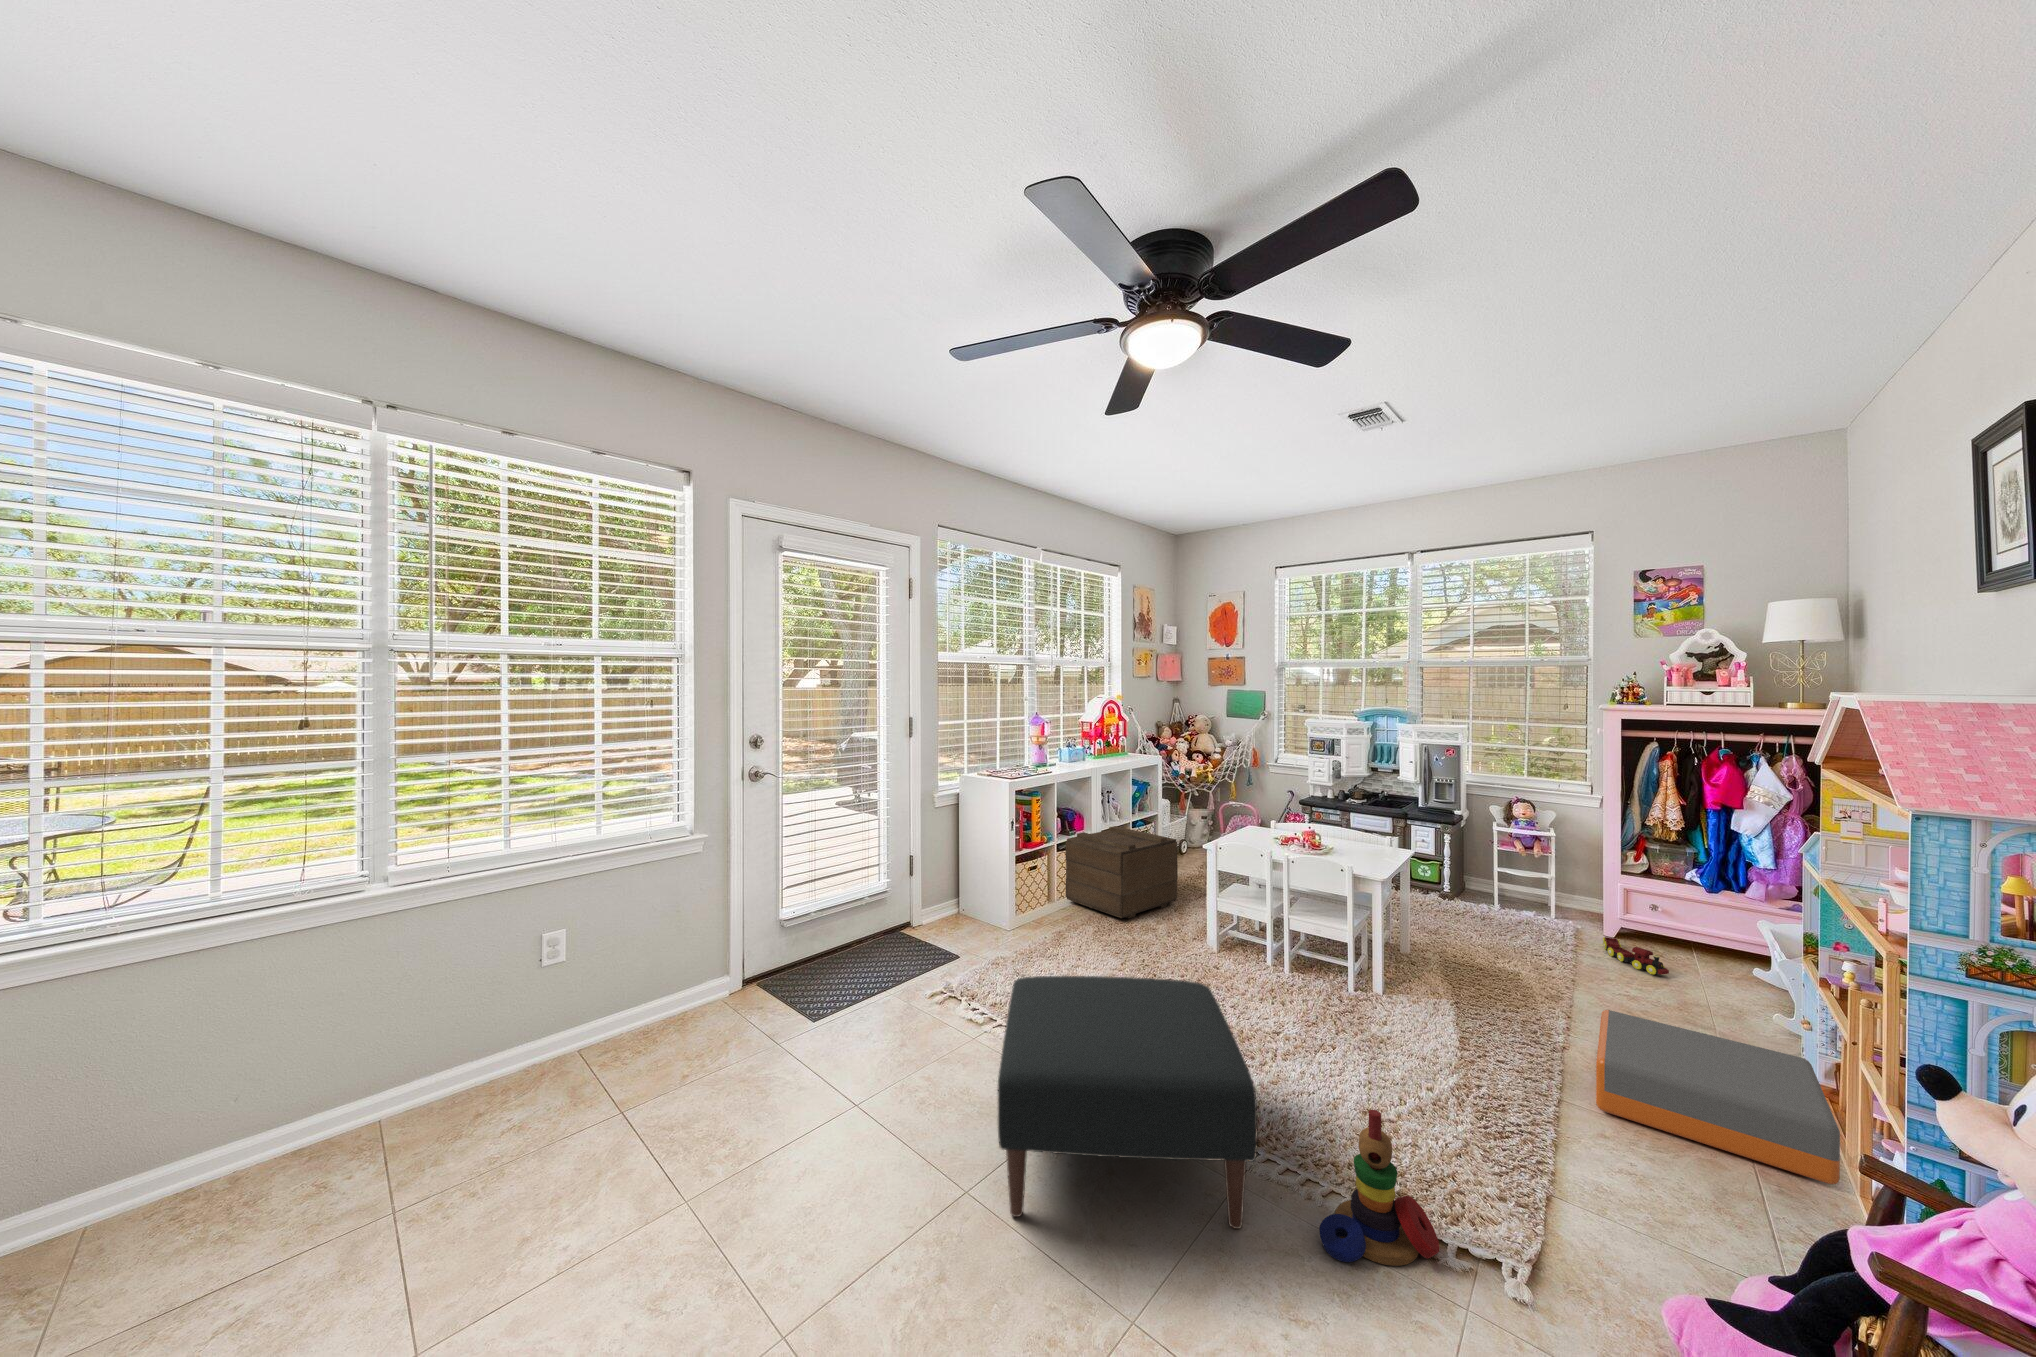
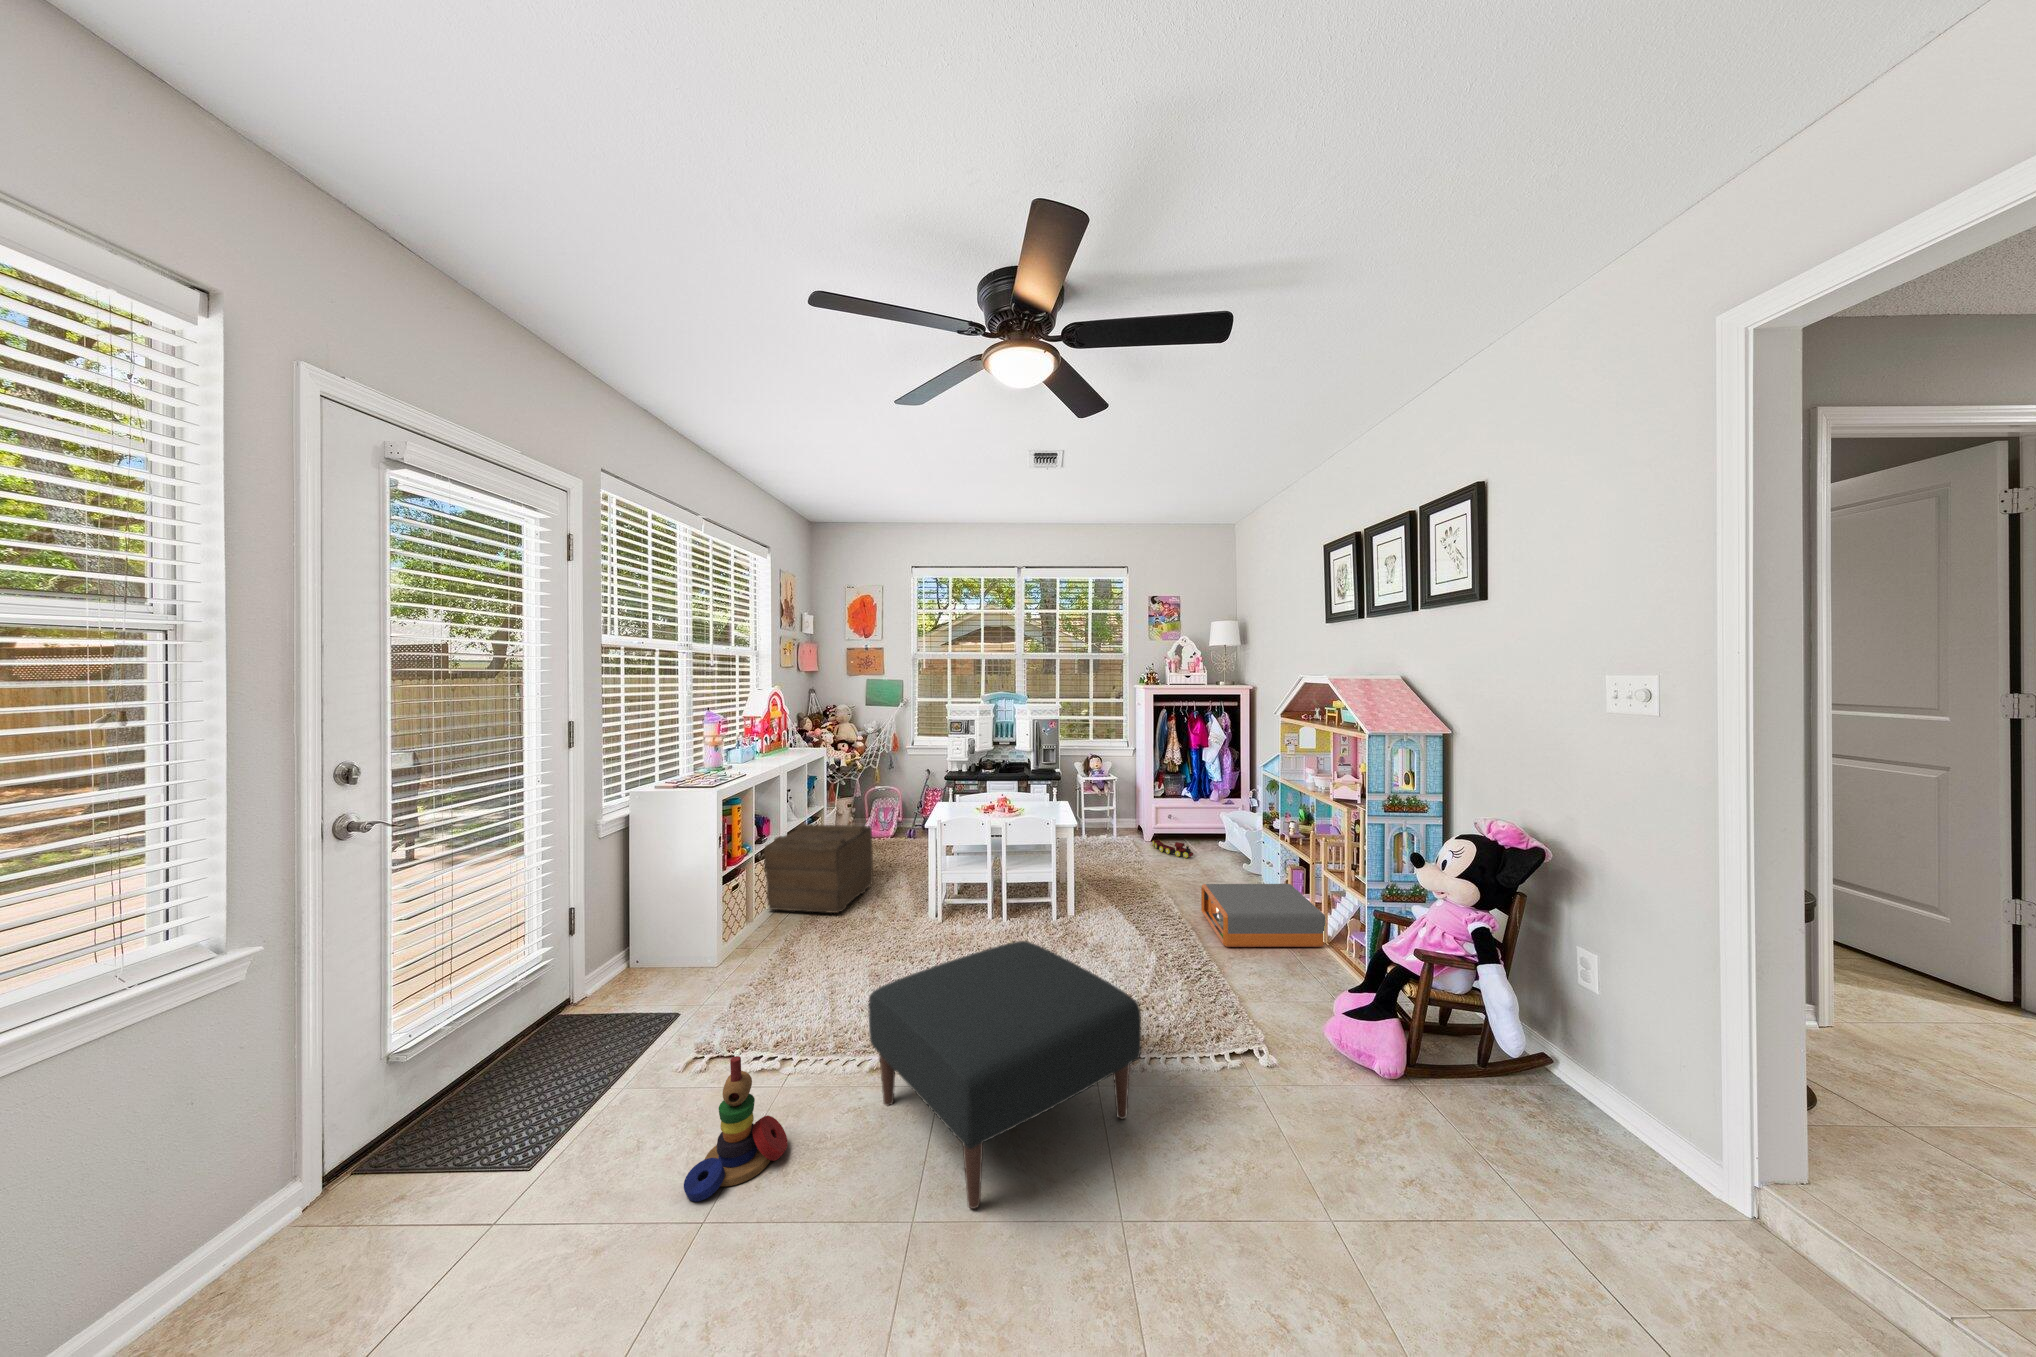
stacking toy: present [1319,1110,1440,1266] -> present [684,1056,788,1201]

